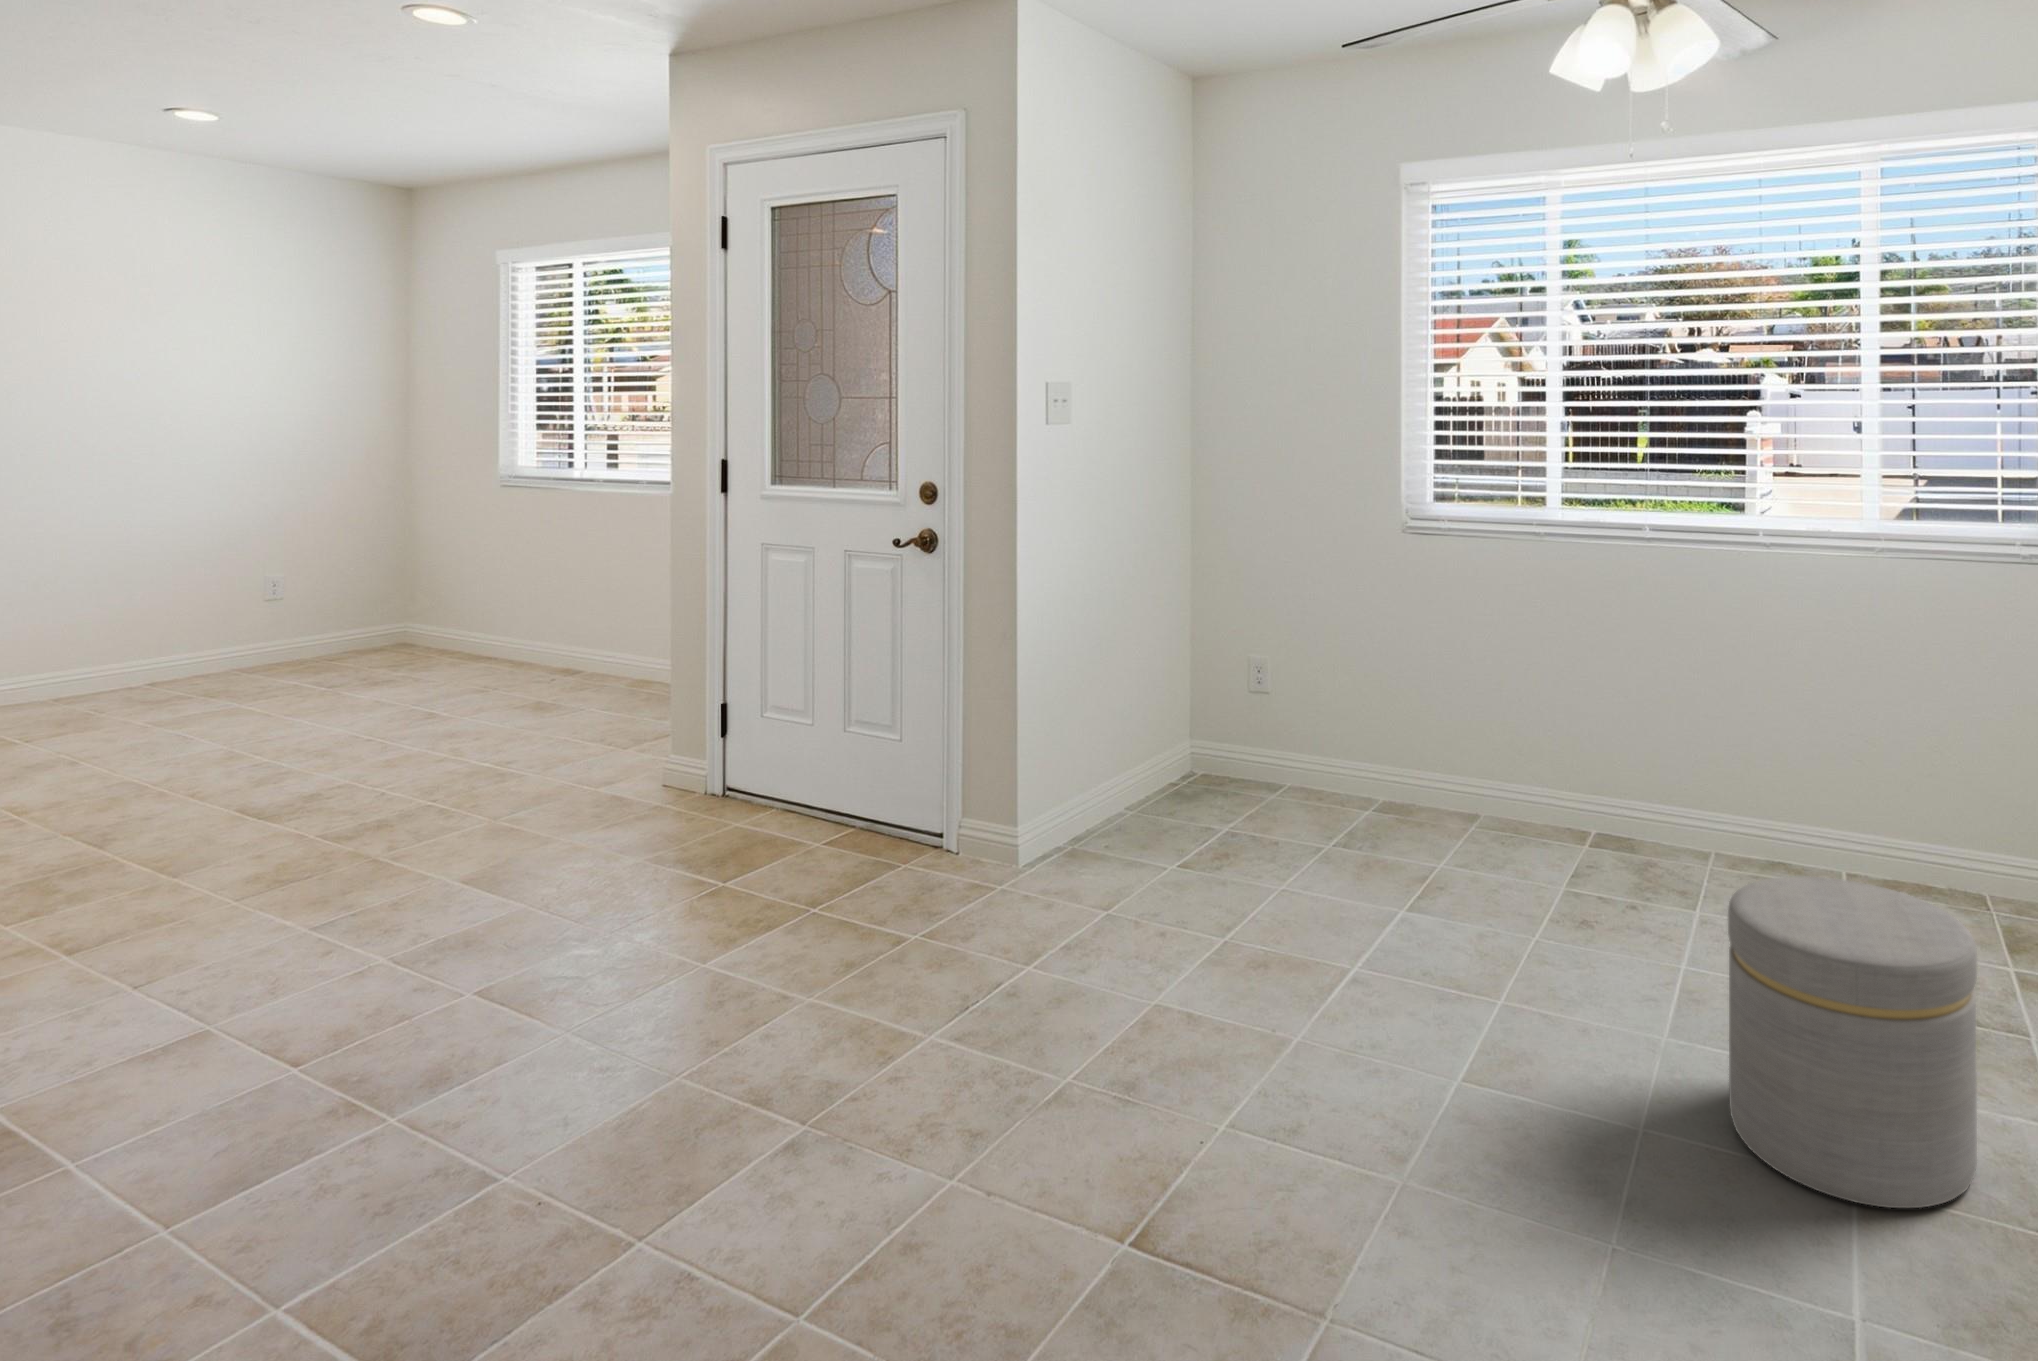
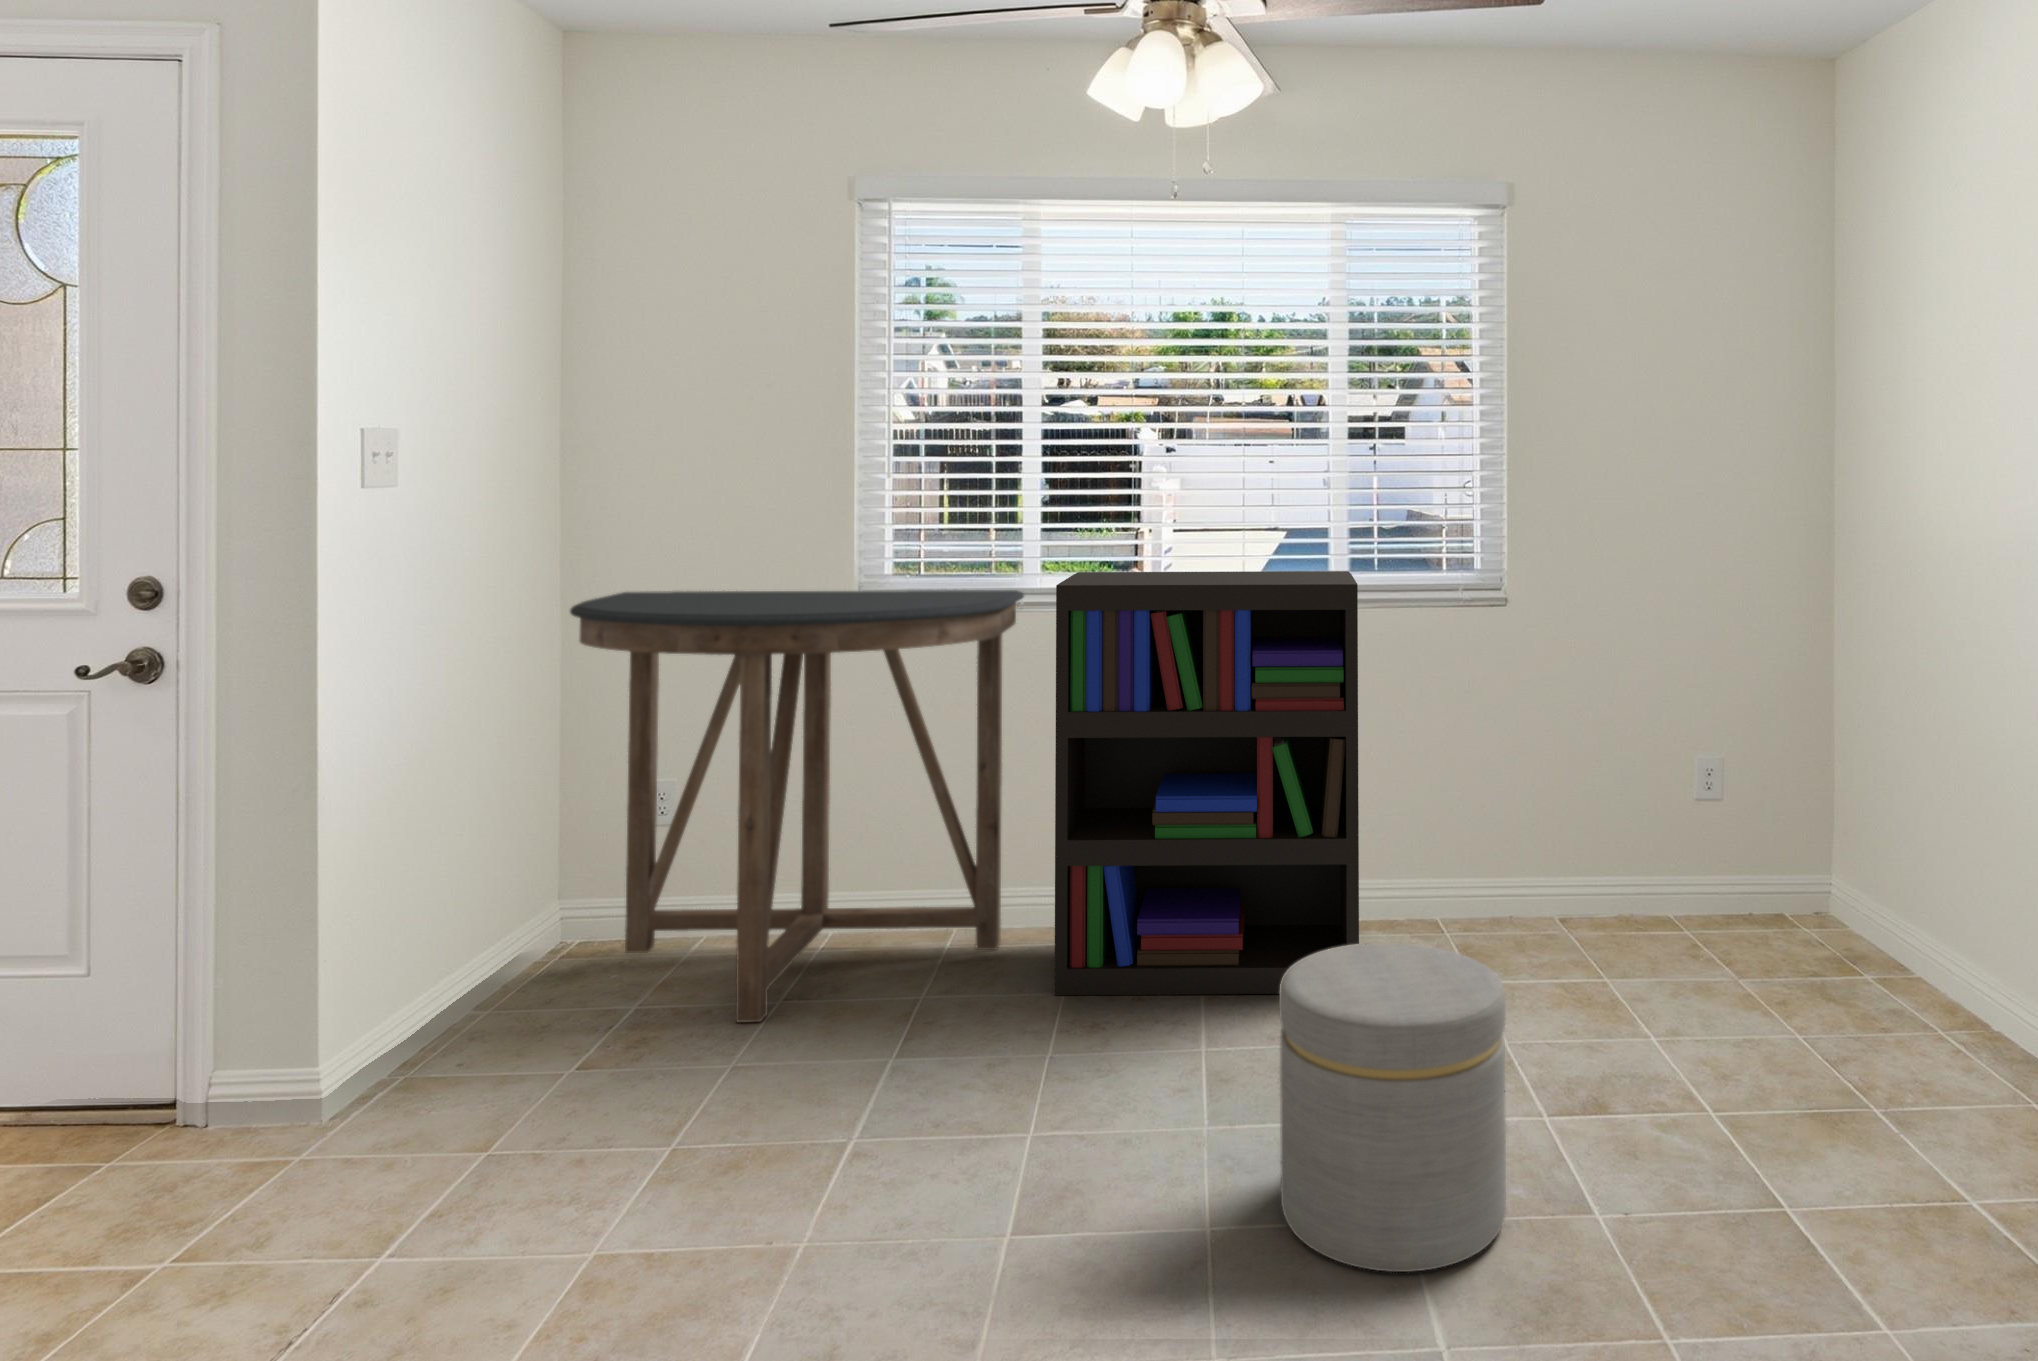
console table: none [1188,508,1542,855] -> present [570,590,1024,1022]
bookshelf: none [1560,508,1866,933] -> present [1054,571,1359,995]

